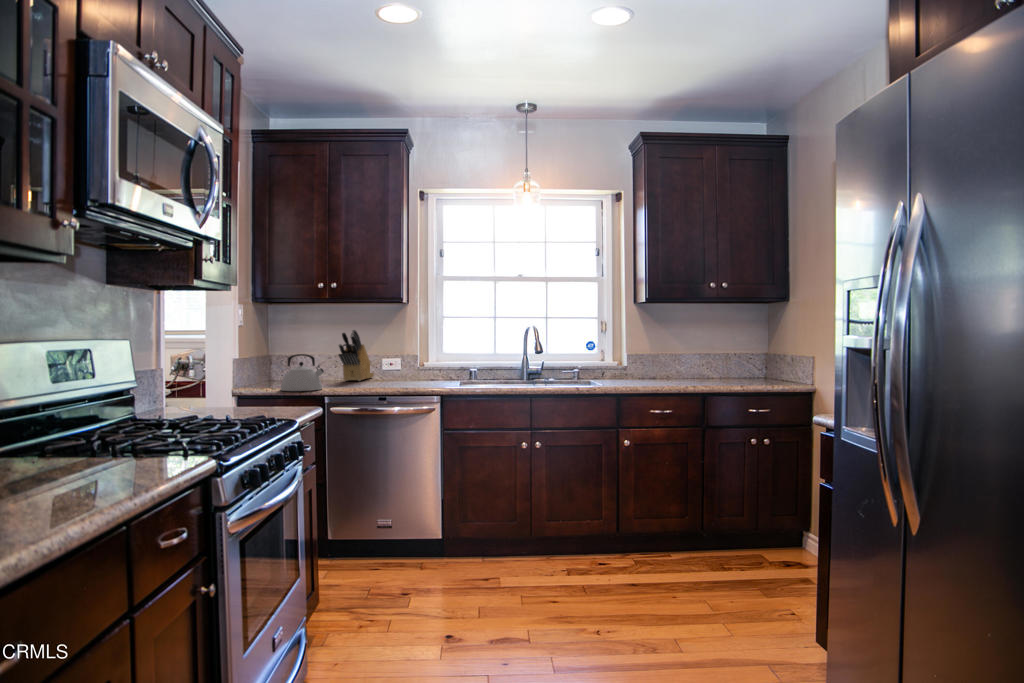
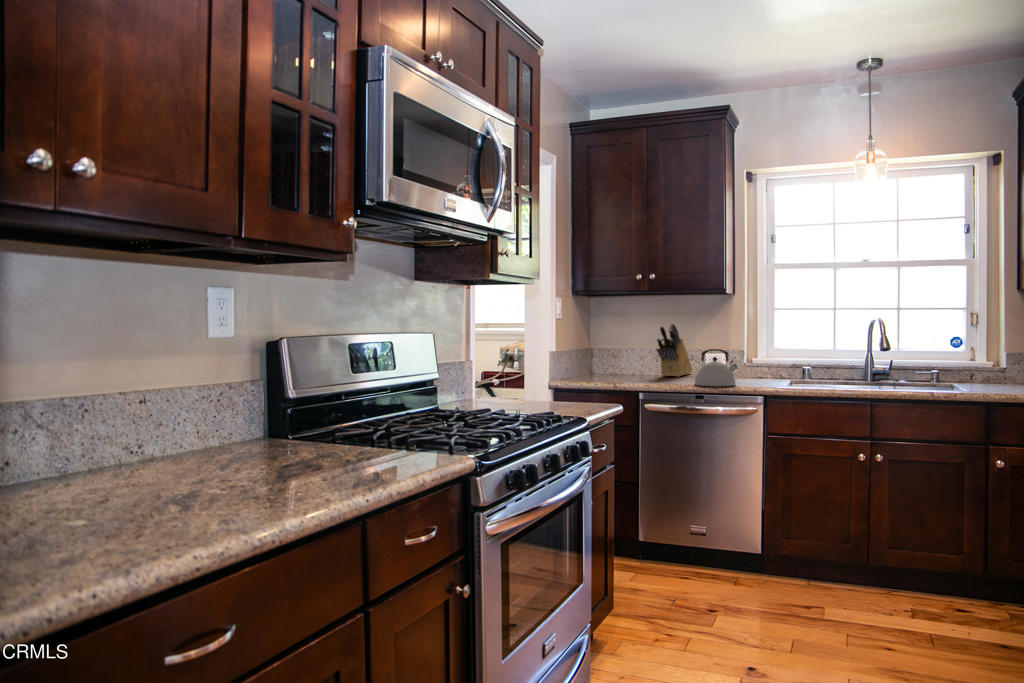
kettle: present [281,354,324,391] -> present [695,349,738,386]

